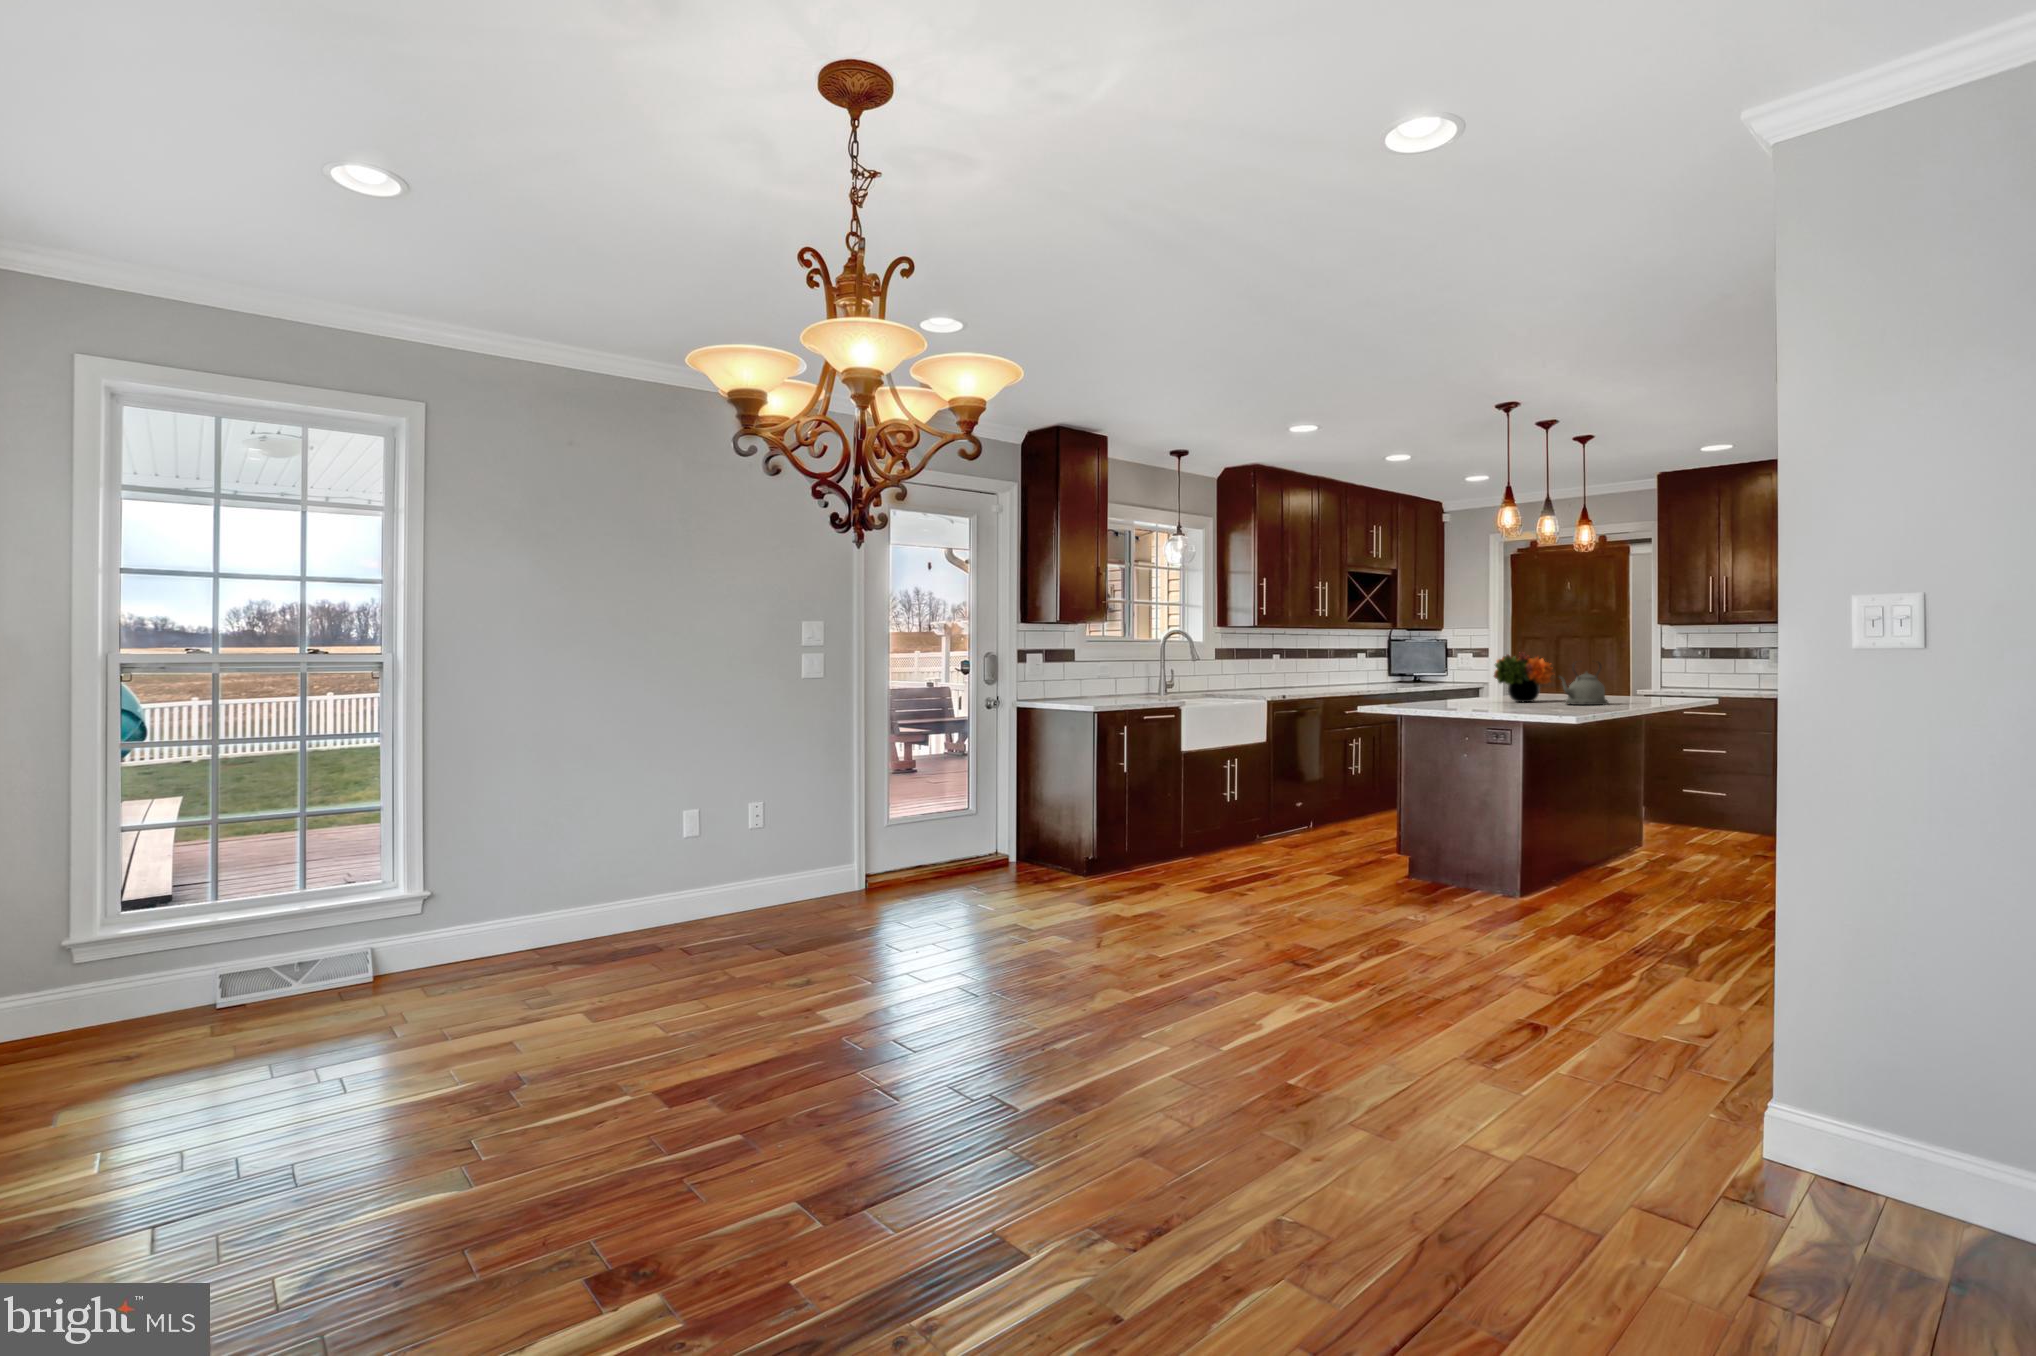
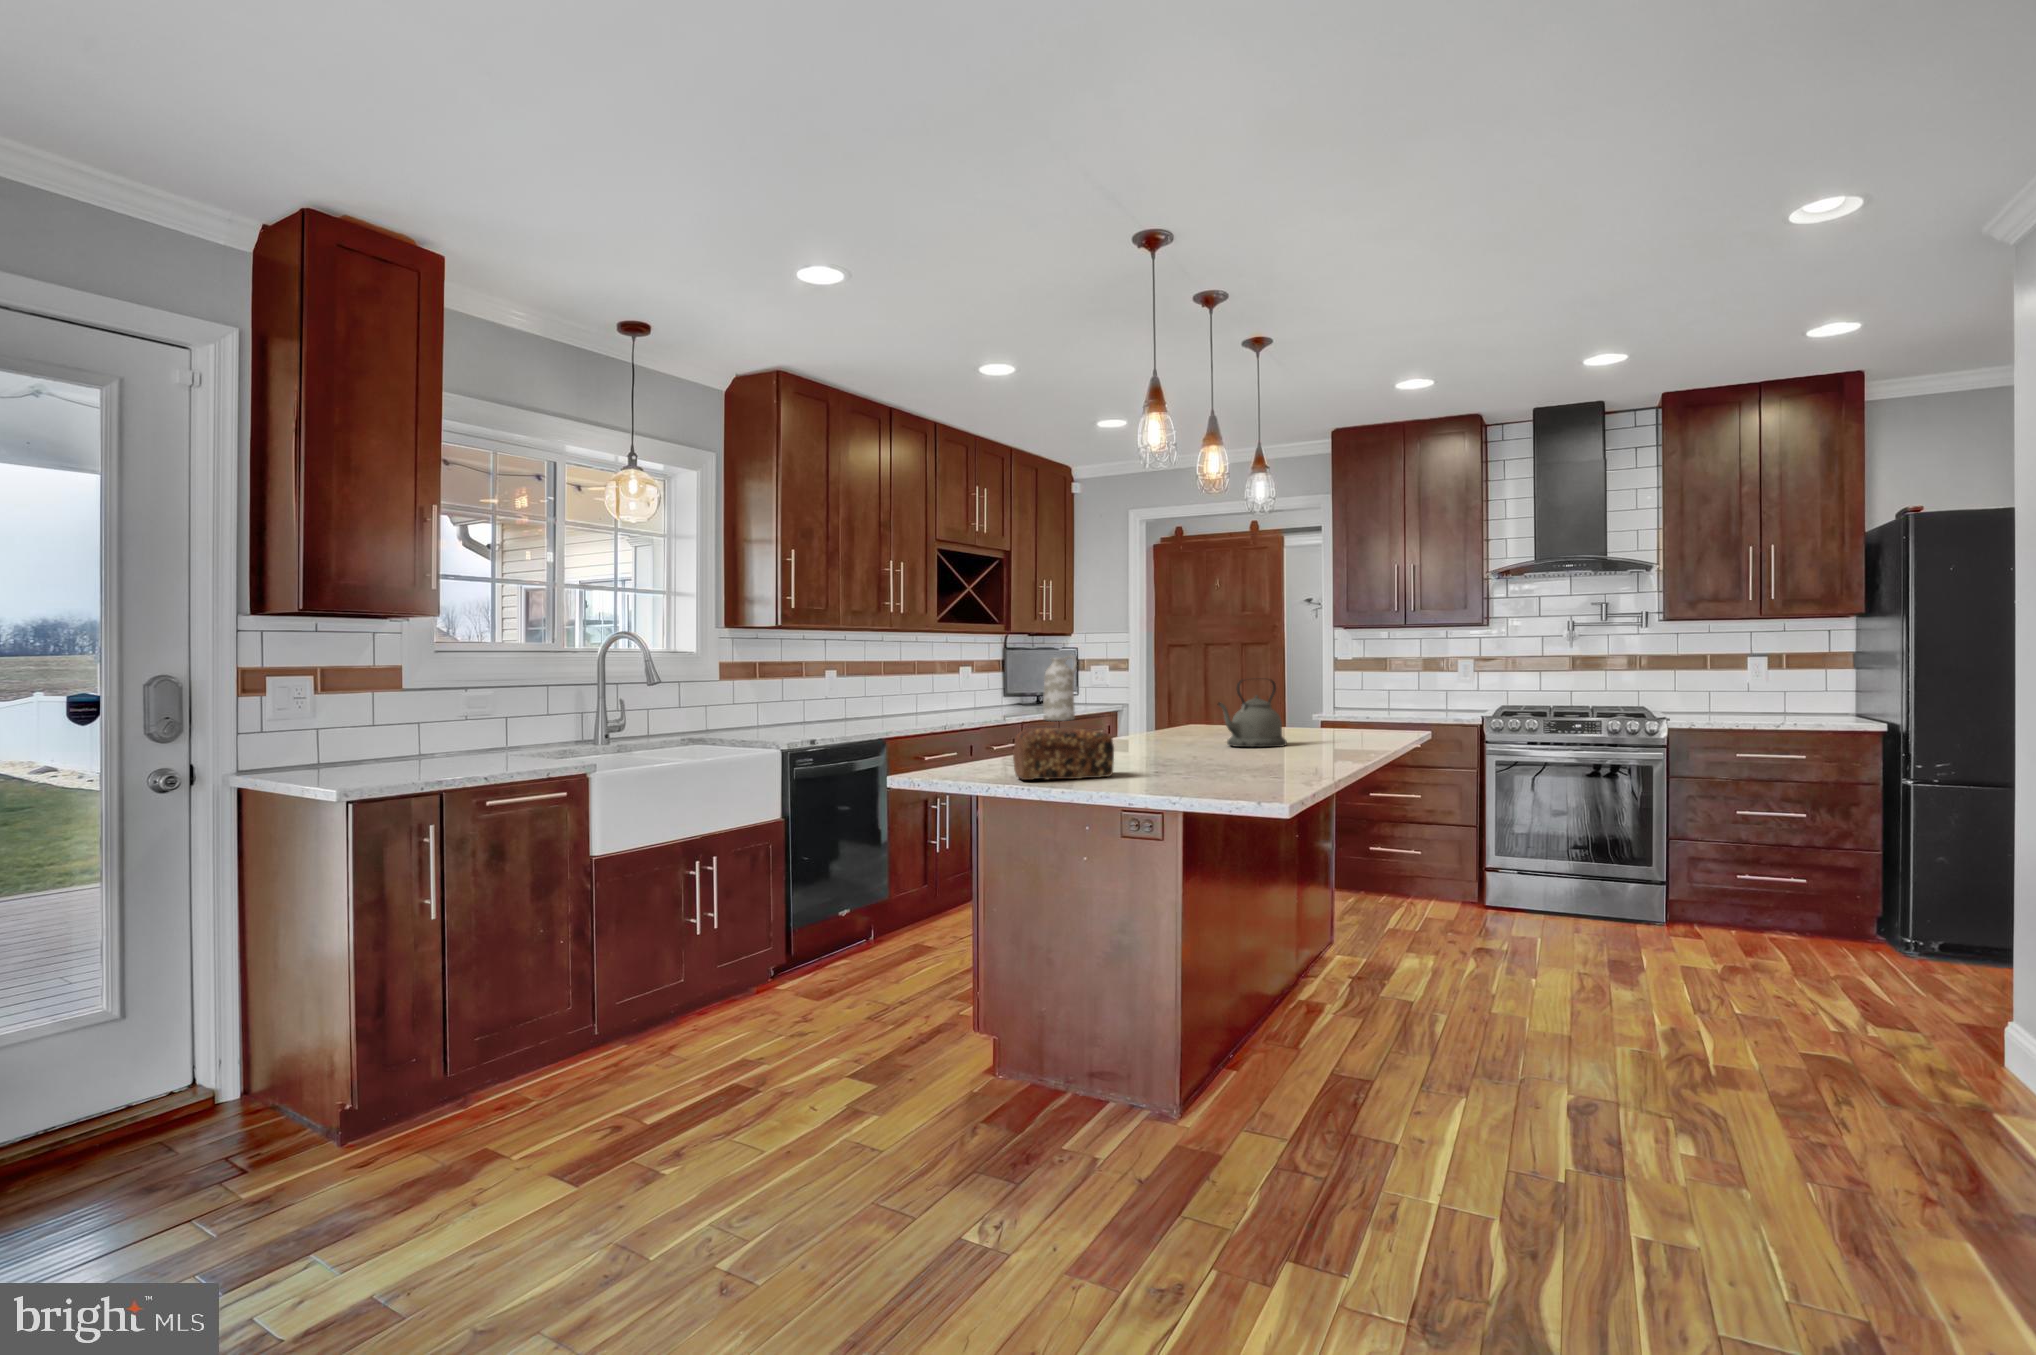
vase: none [1420,645,1447,692] -> present [1043,655,1077,721]
flower arrangement: present [1494,652,1554,702] -> none [1128,665,1213,741]
bread loaf: none [1426,687,1490,715] -> present [1013,728,1114,780]

